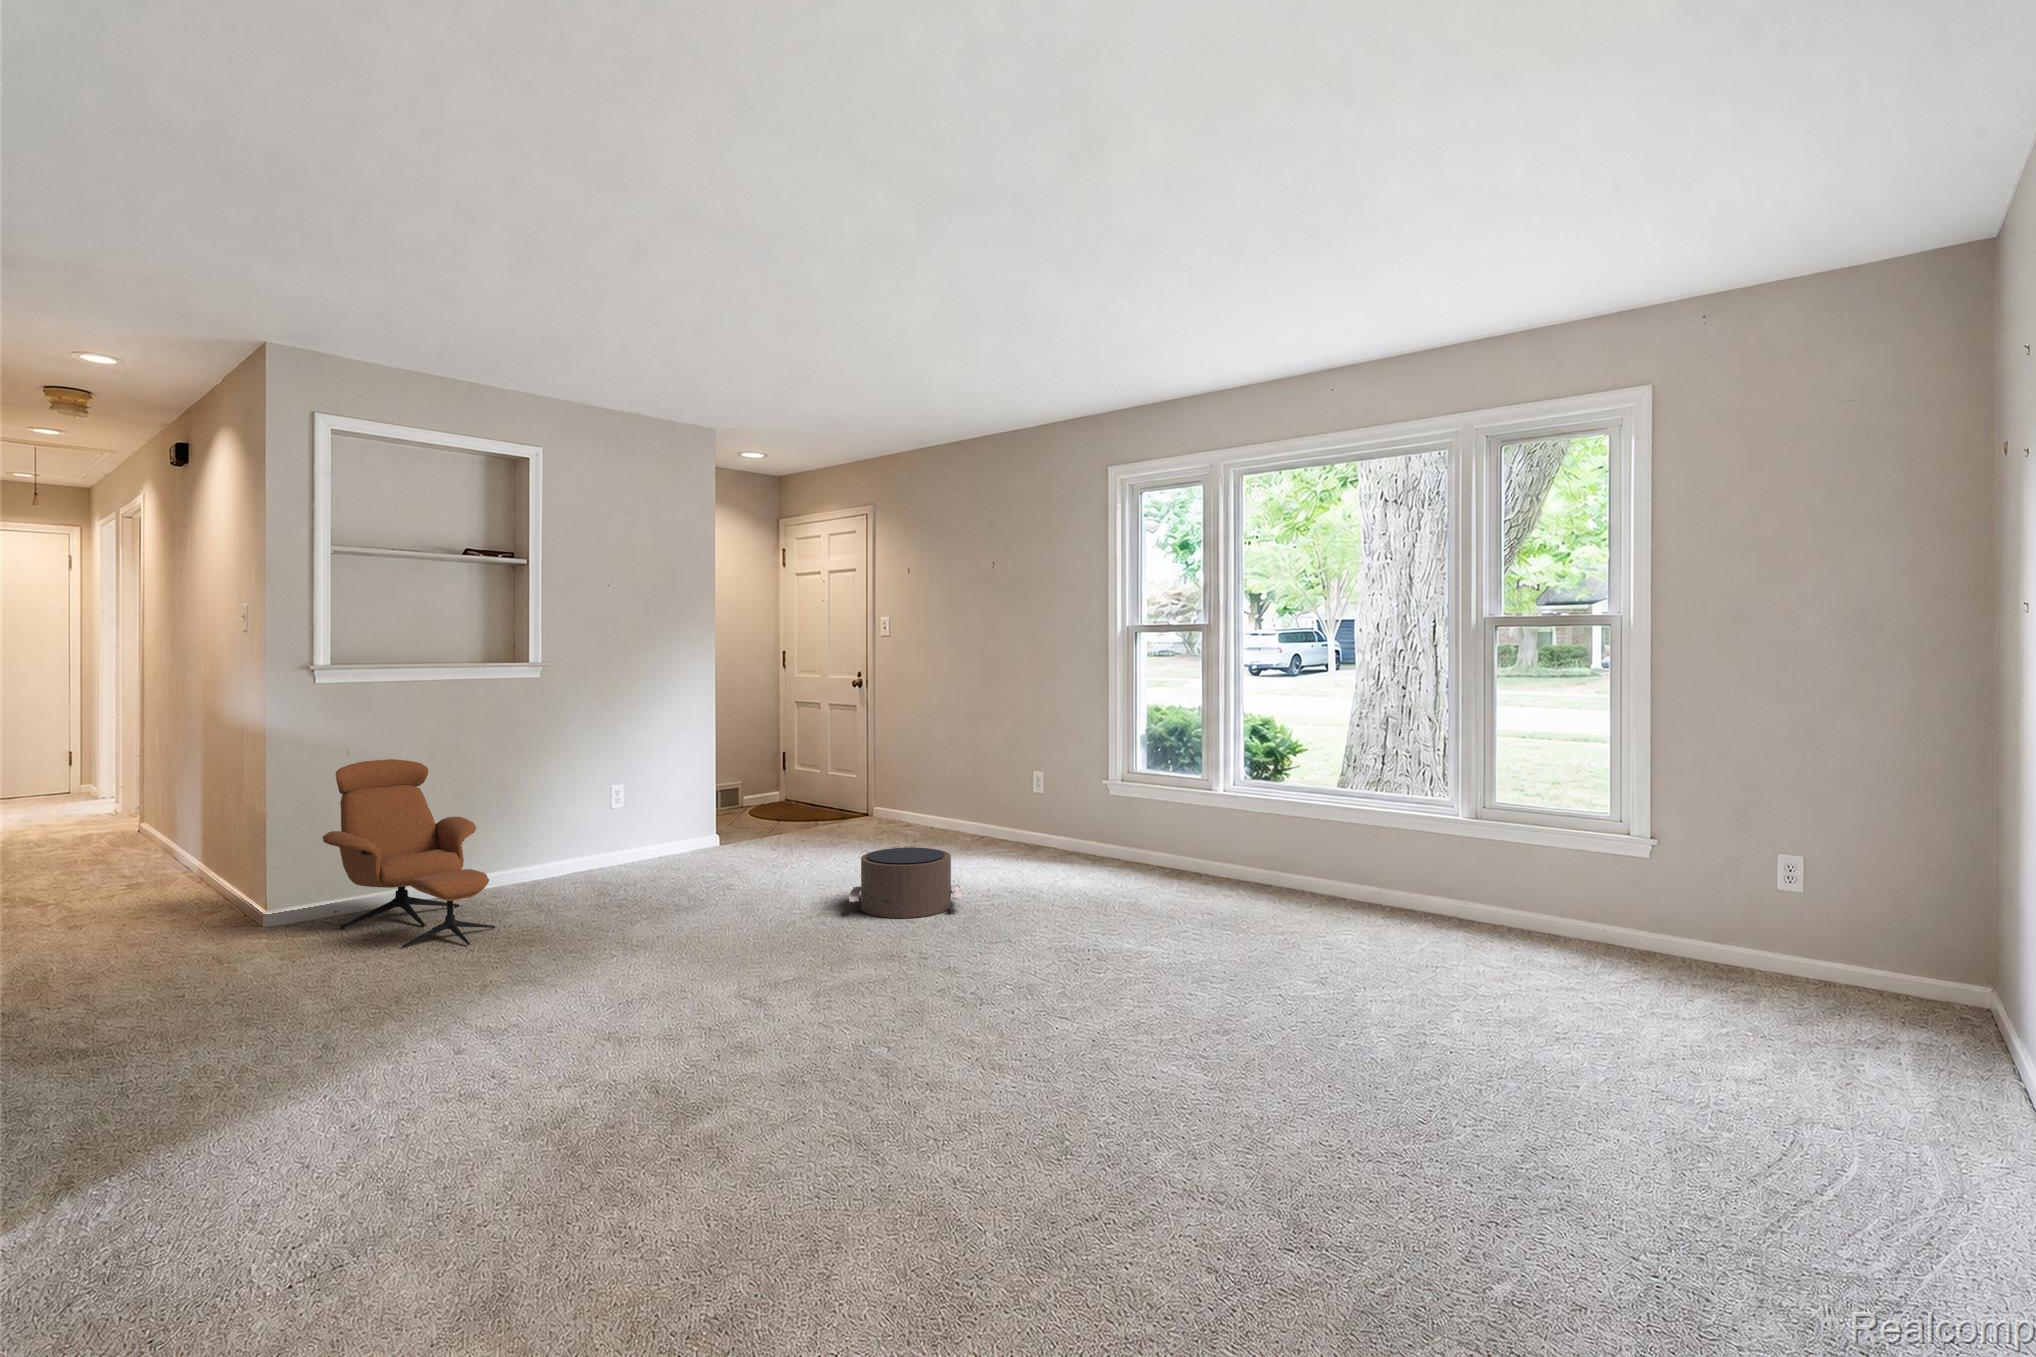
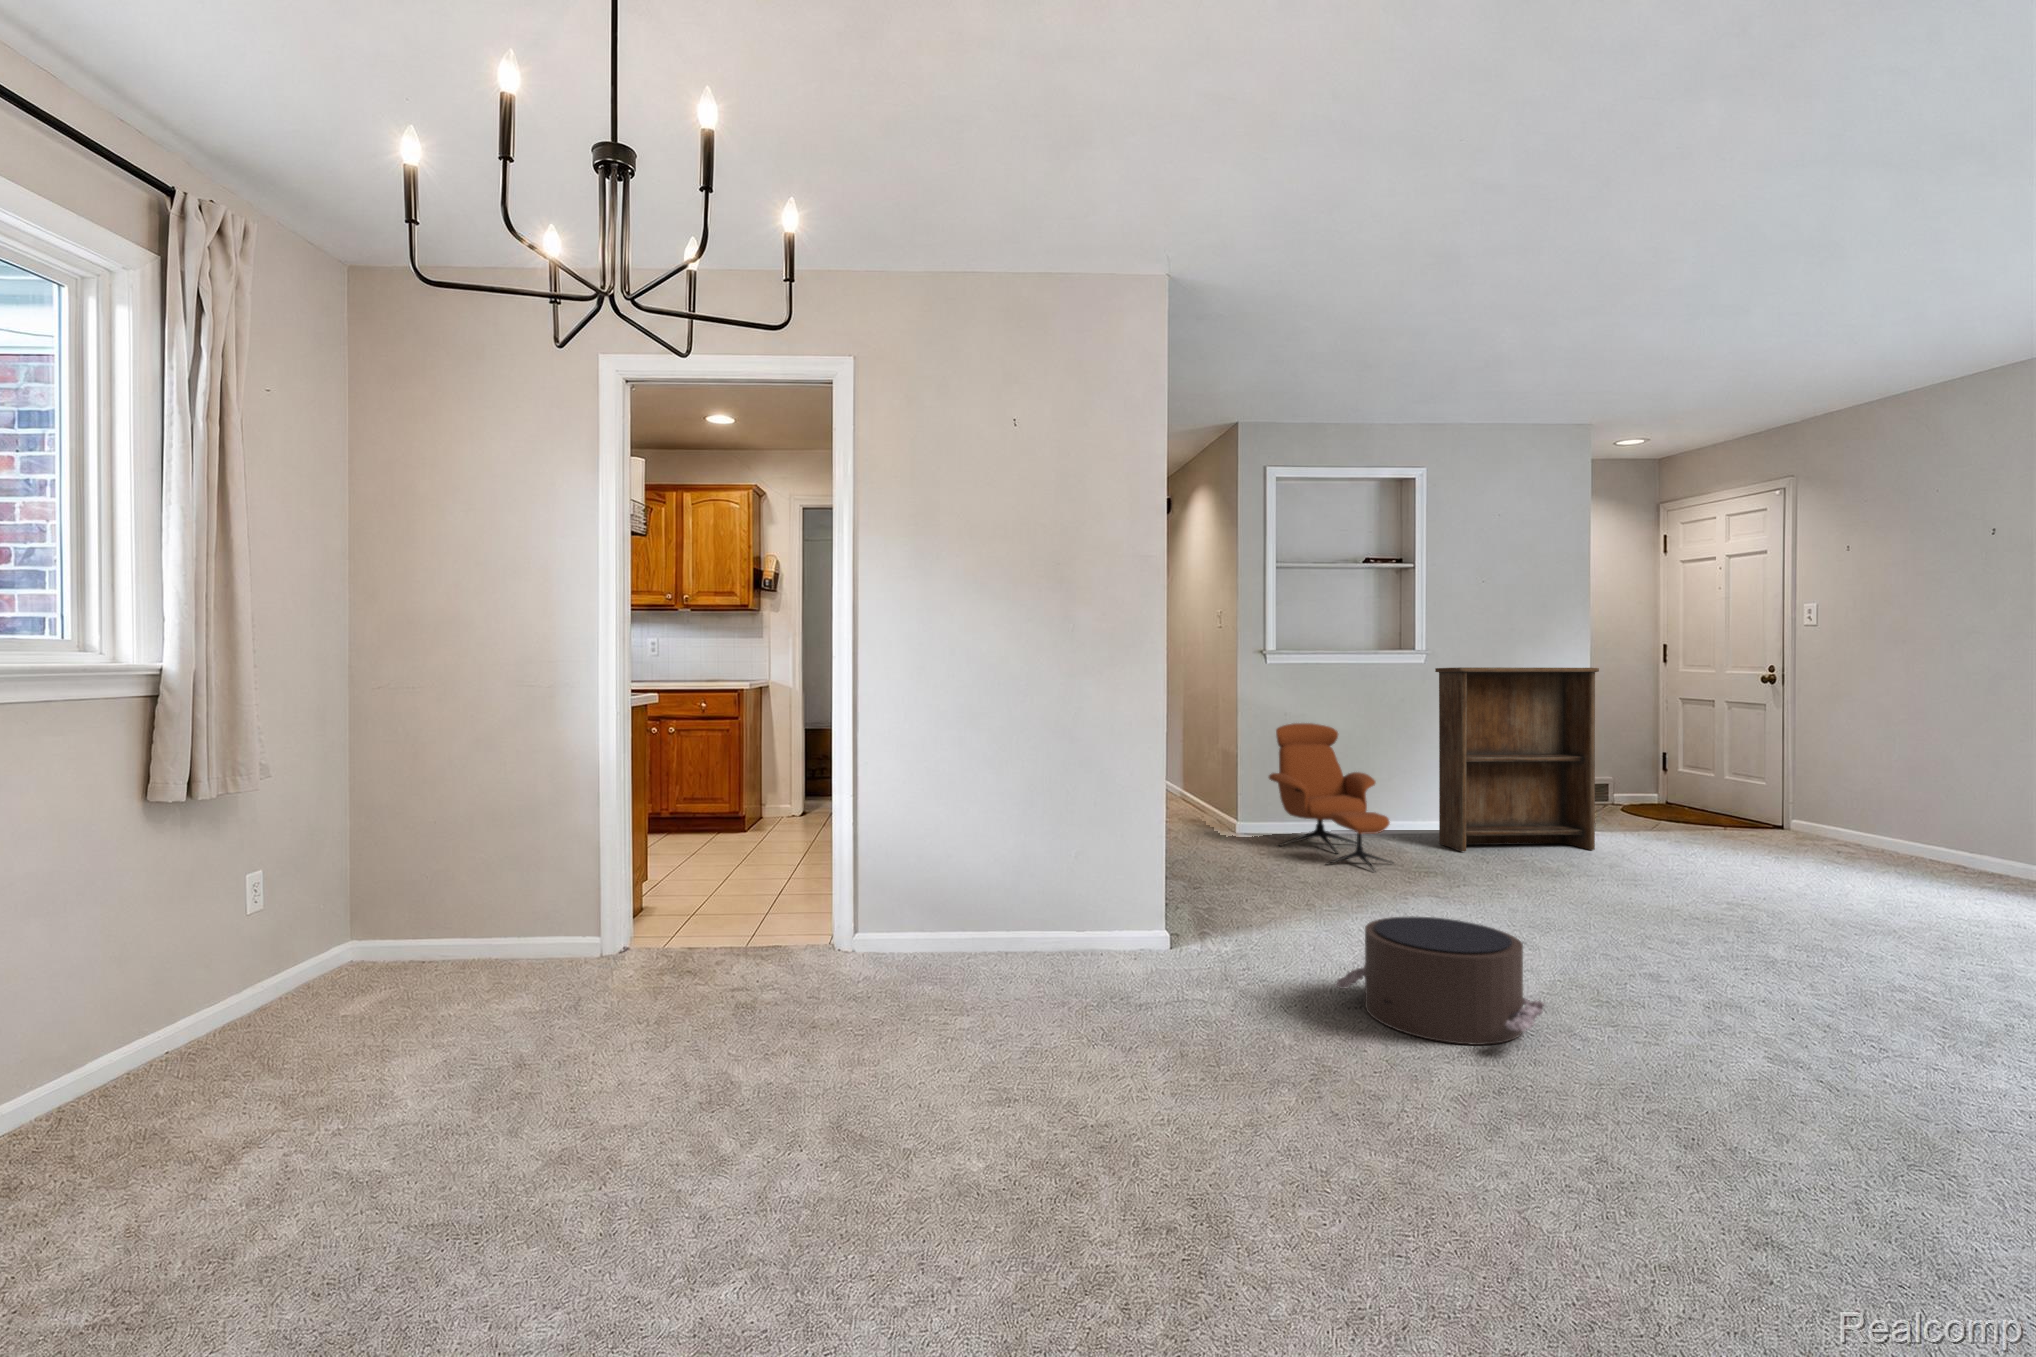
bookshelf: none [550,682,718,894] -> present [1435,667,1599,851]
pouf: present [849,847,964,918] -> present [1335,917,1544,1045]

